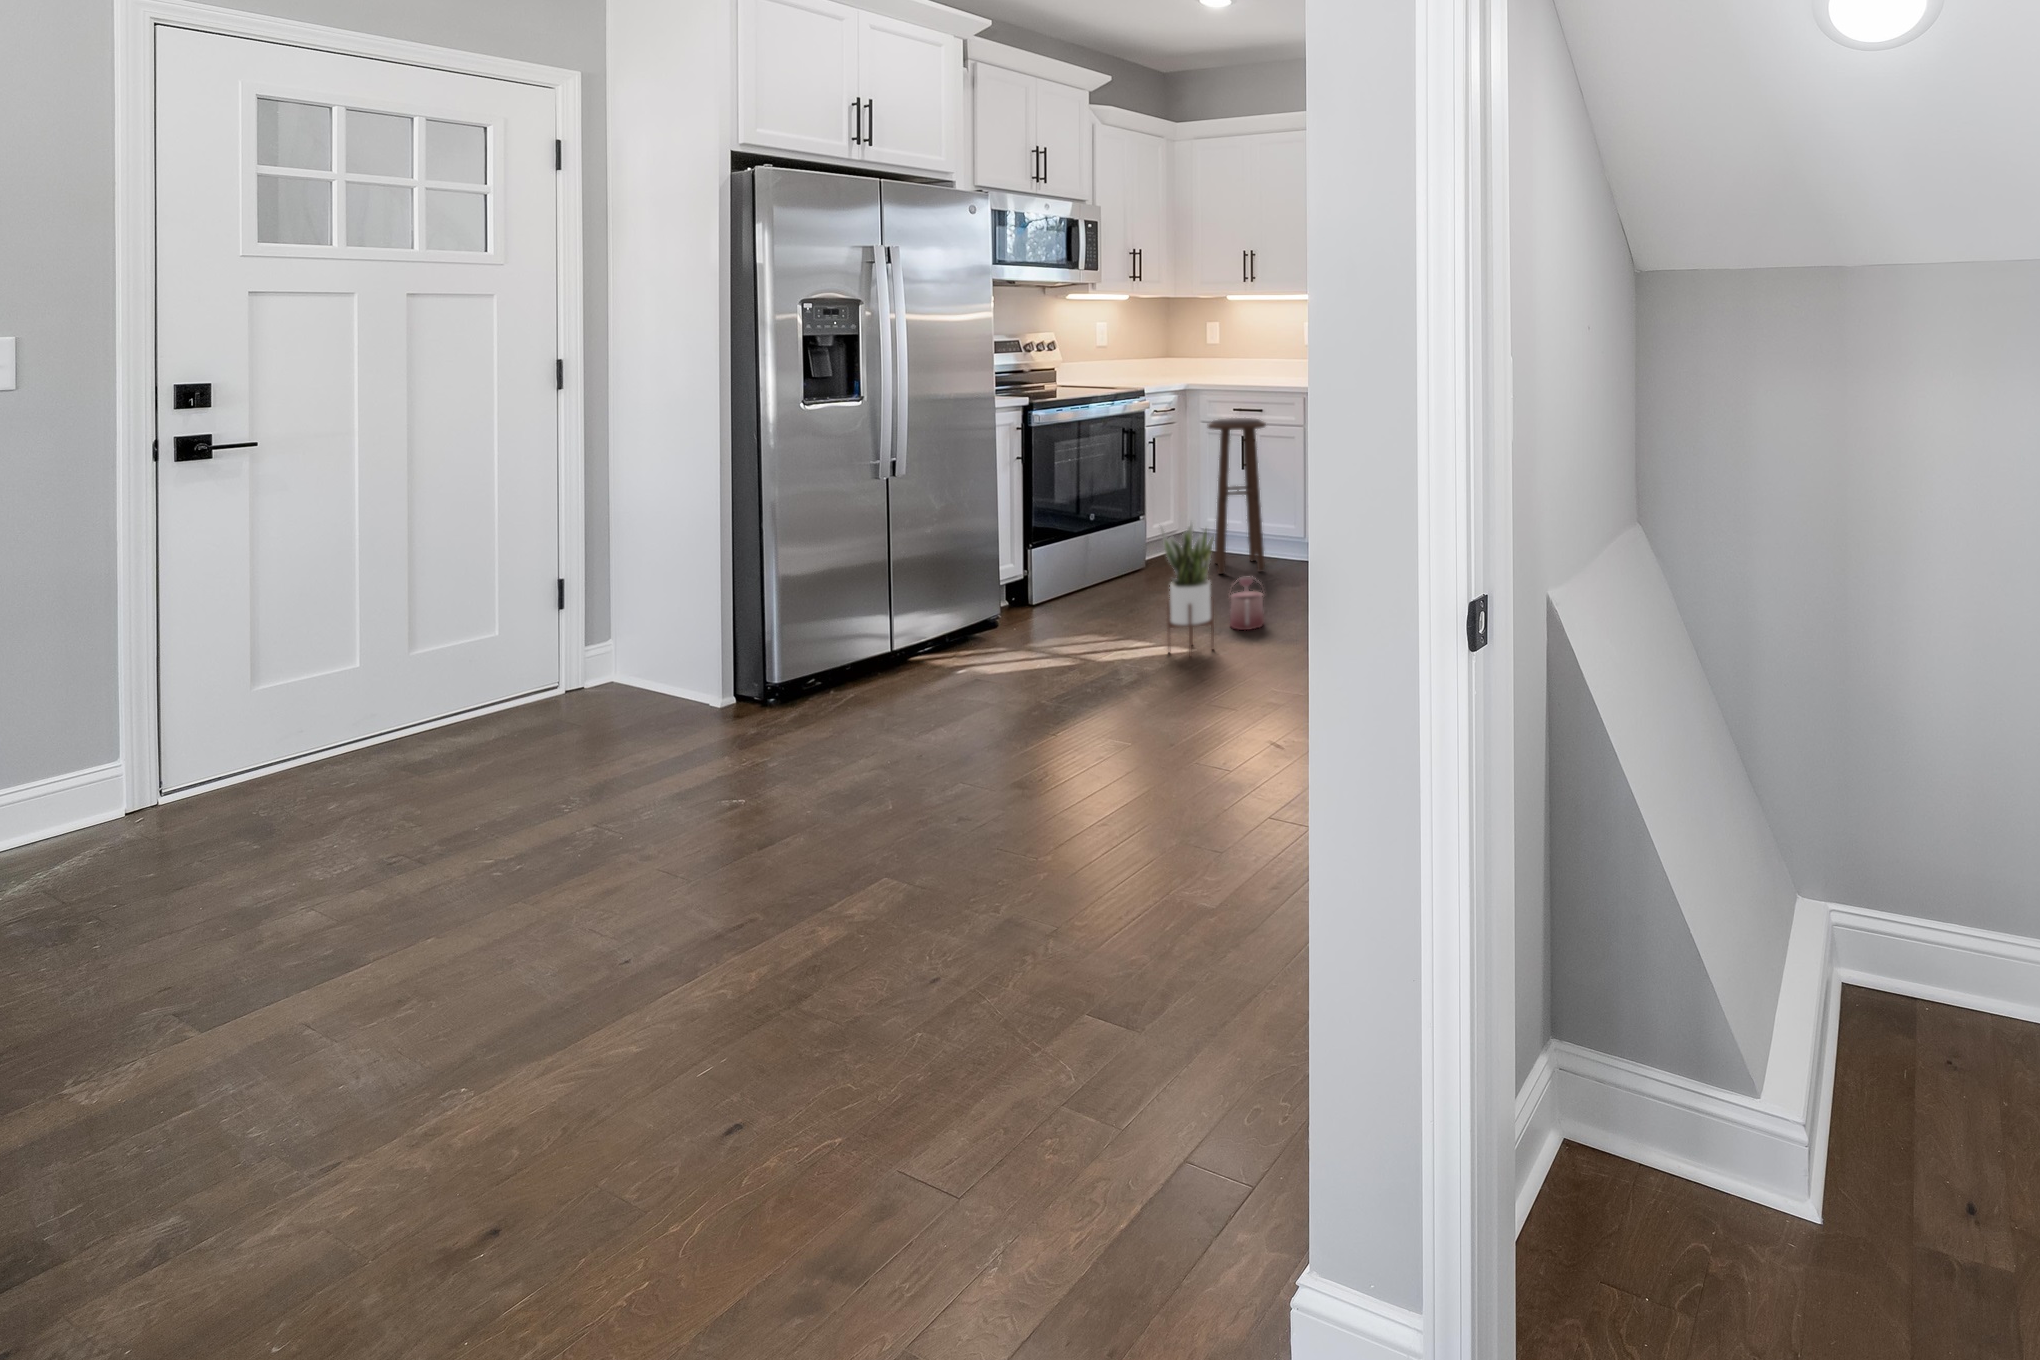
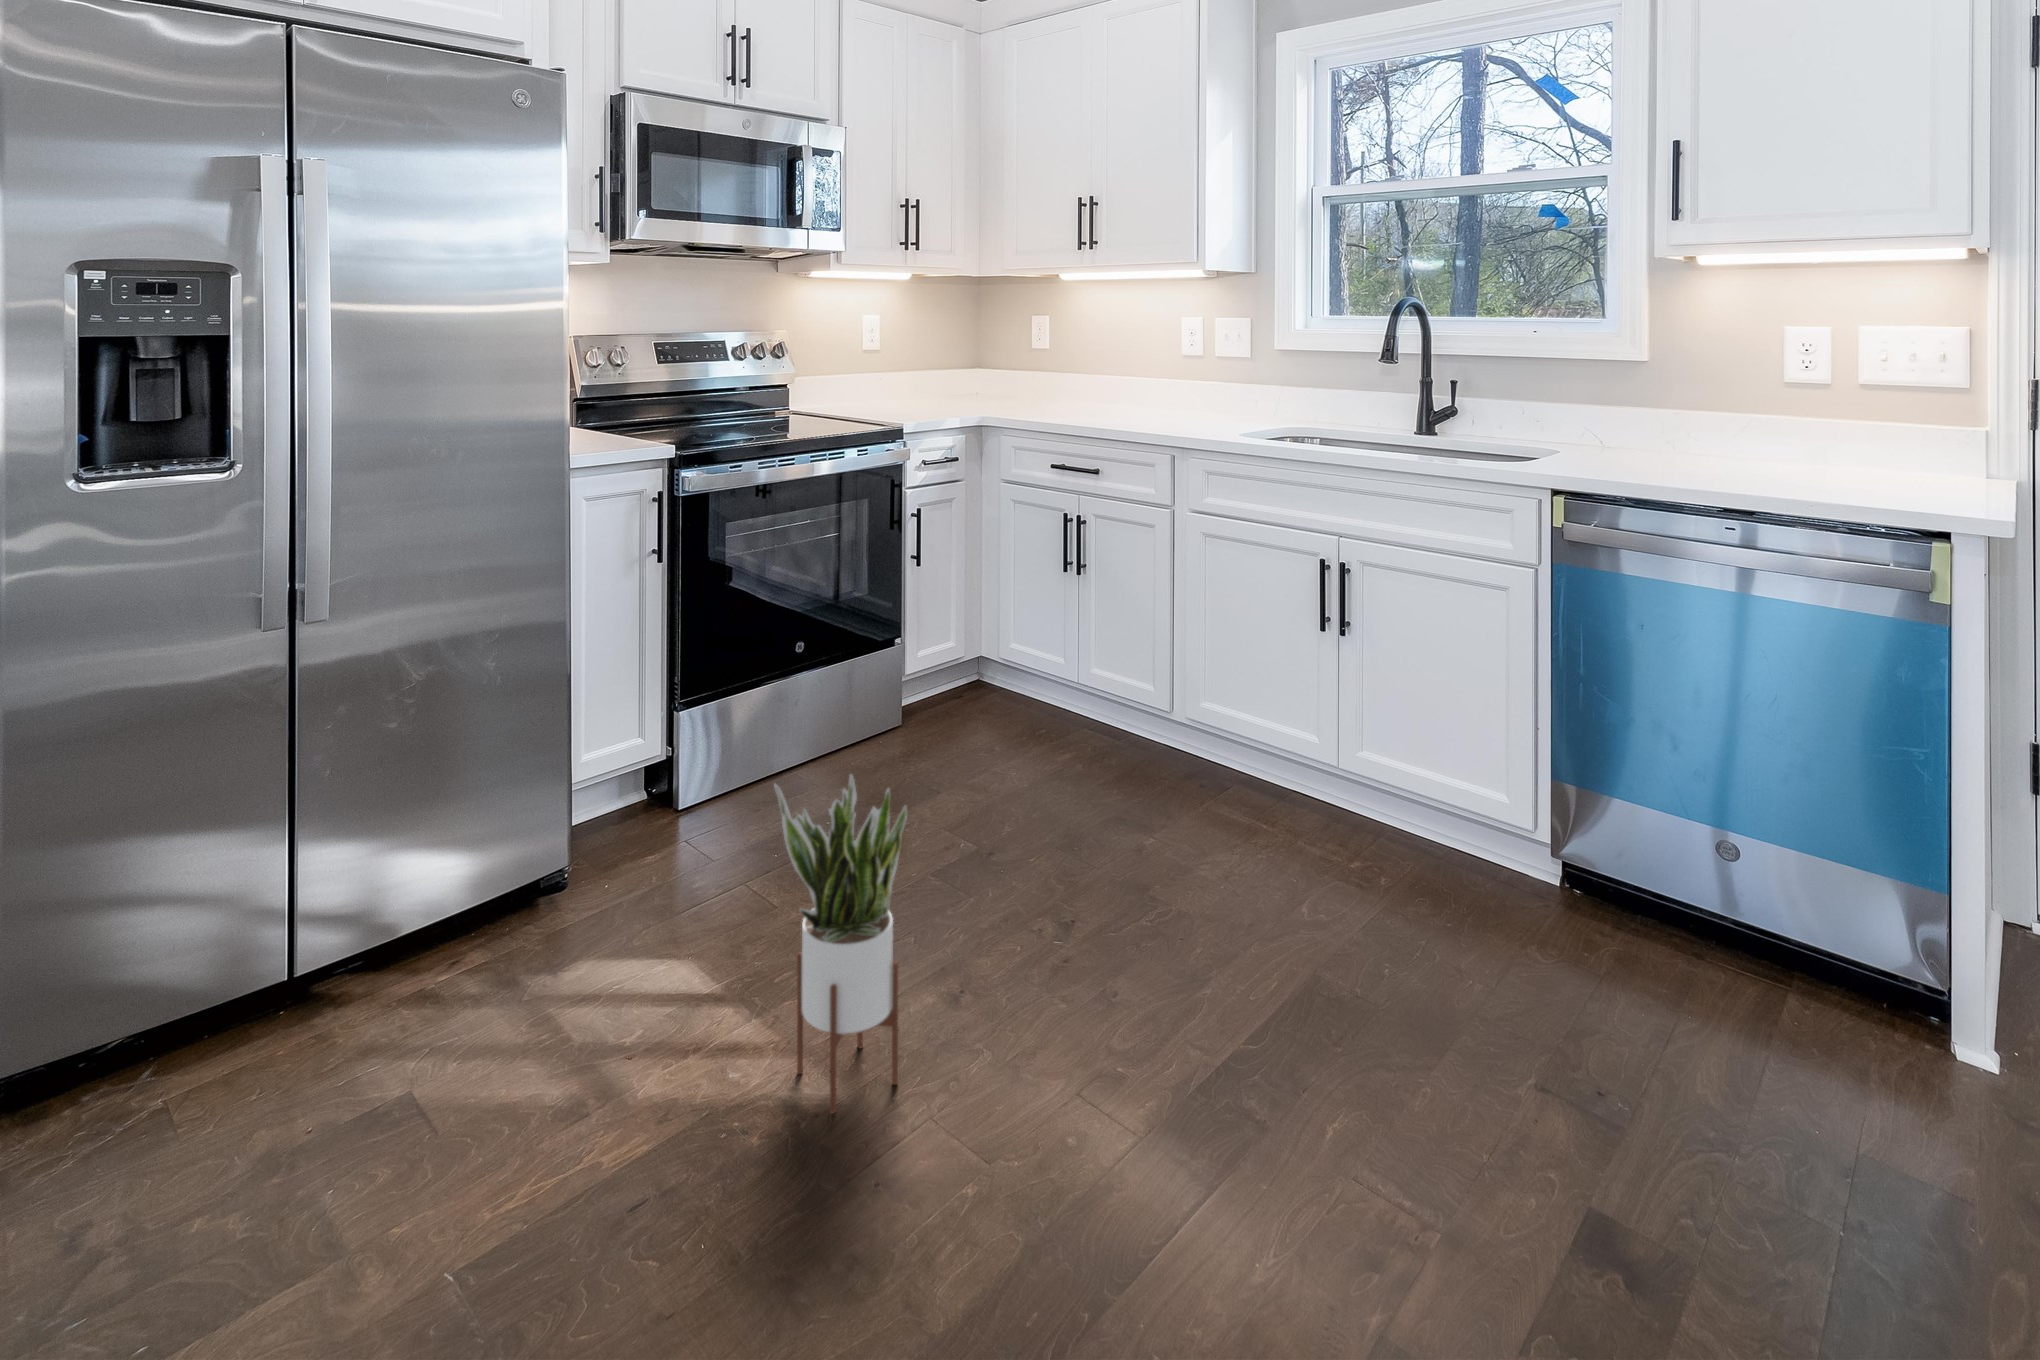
stool: present [1207,418,1265,574] -> none [996,486,1098,778]
watering can: present [1229,577,1265,630] -> none [961,859,1042,1005]

